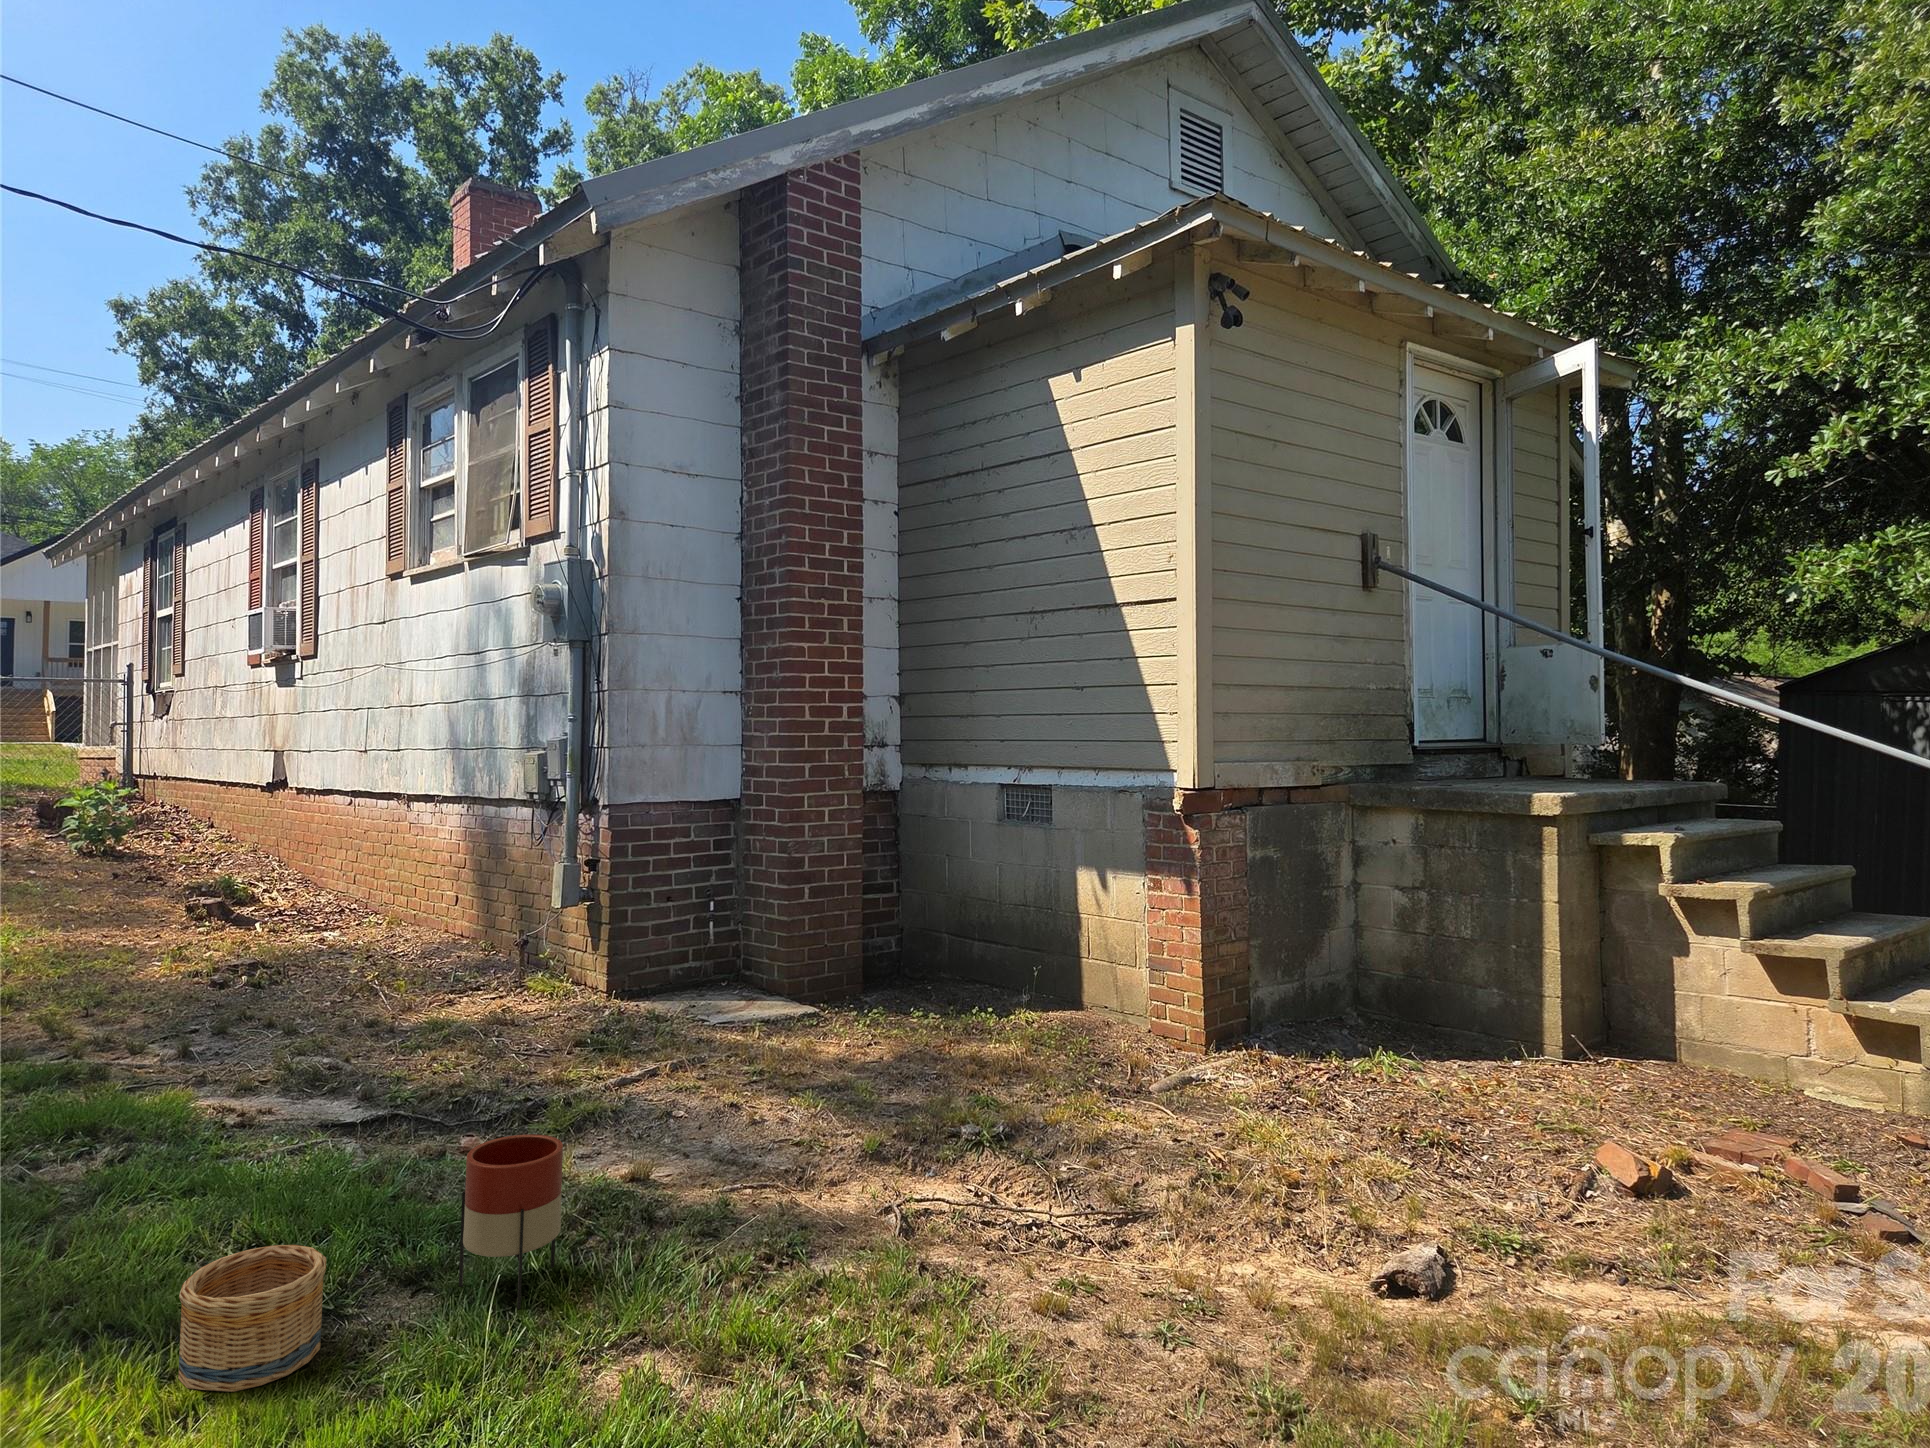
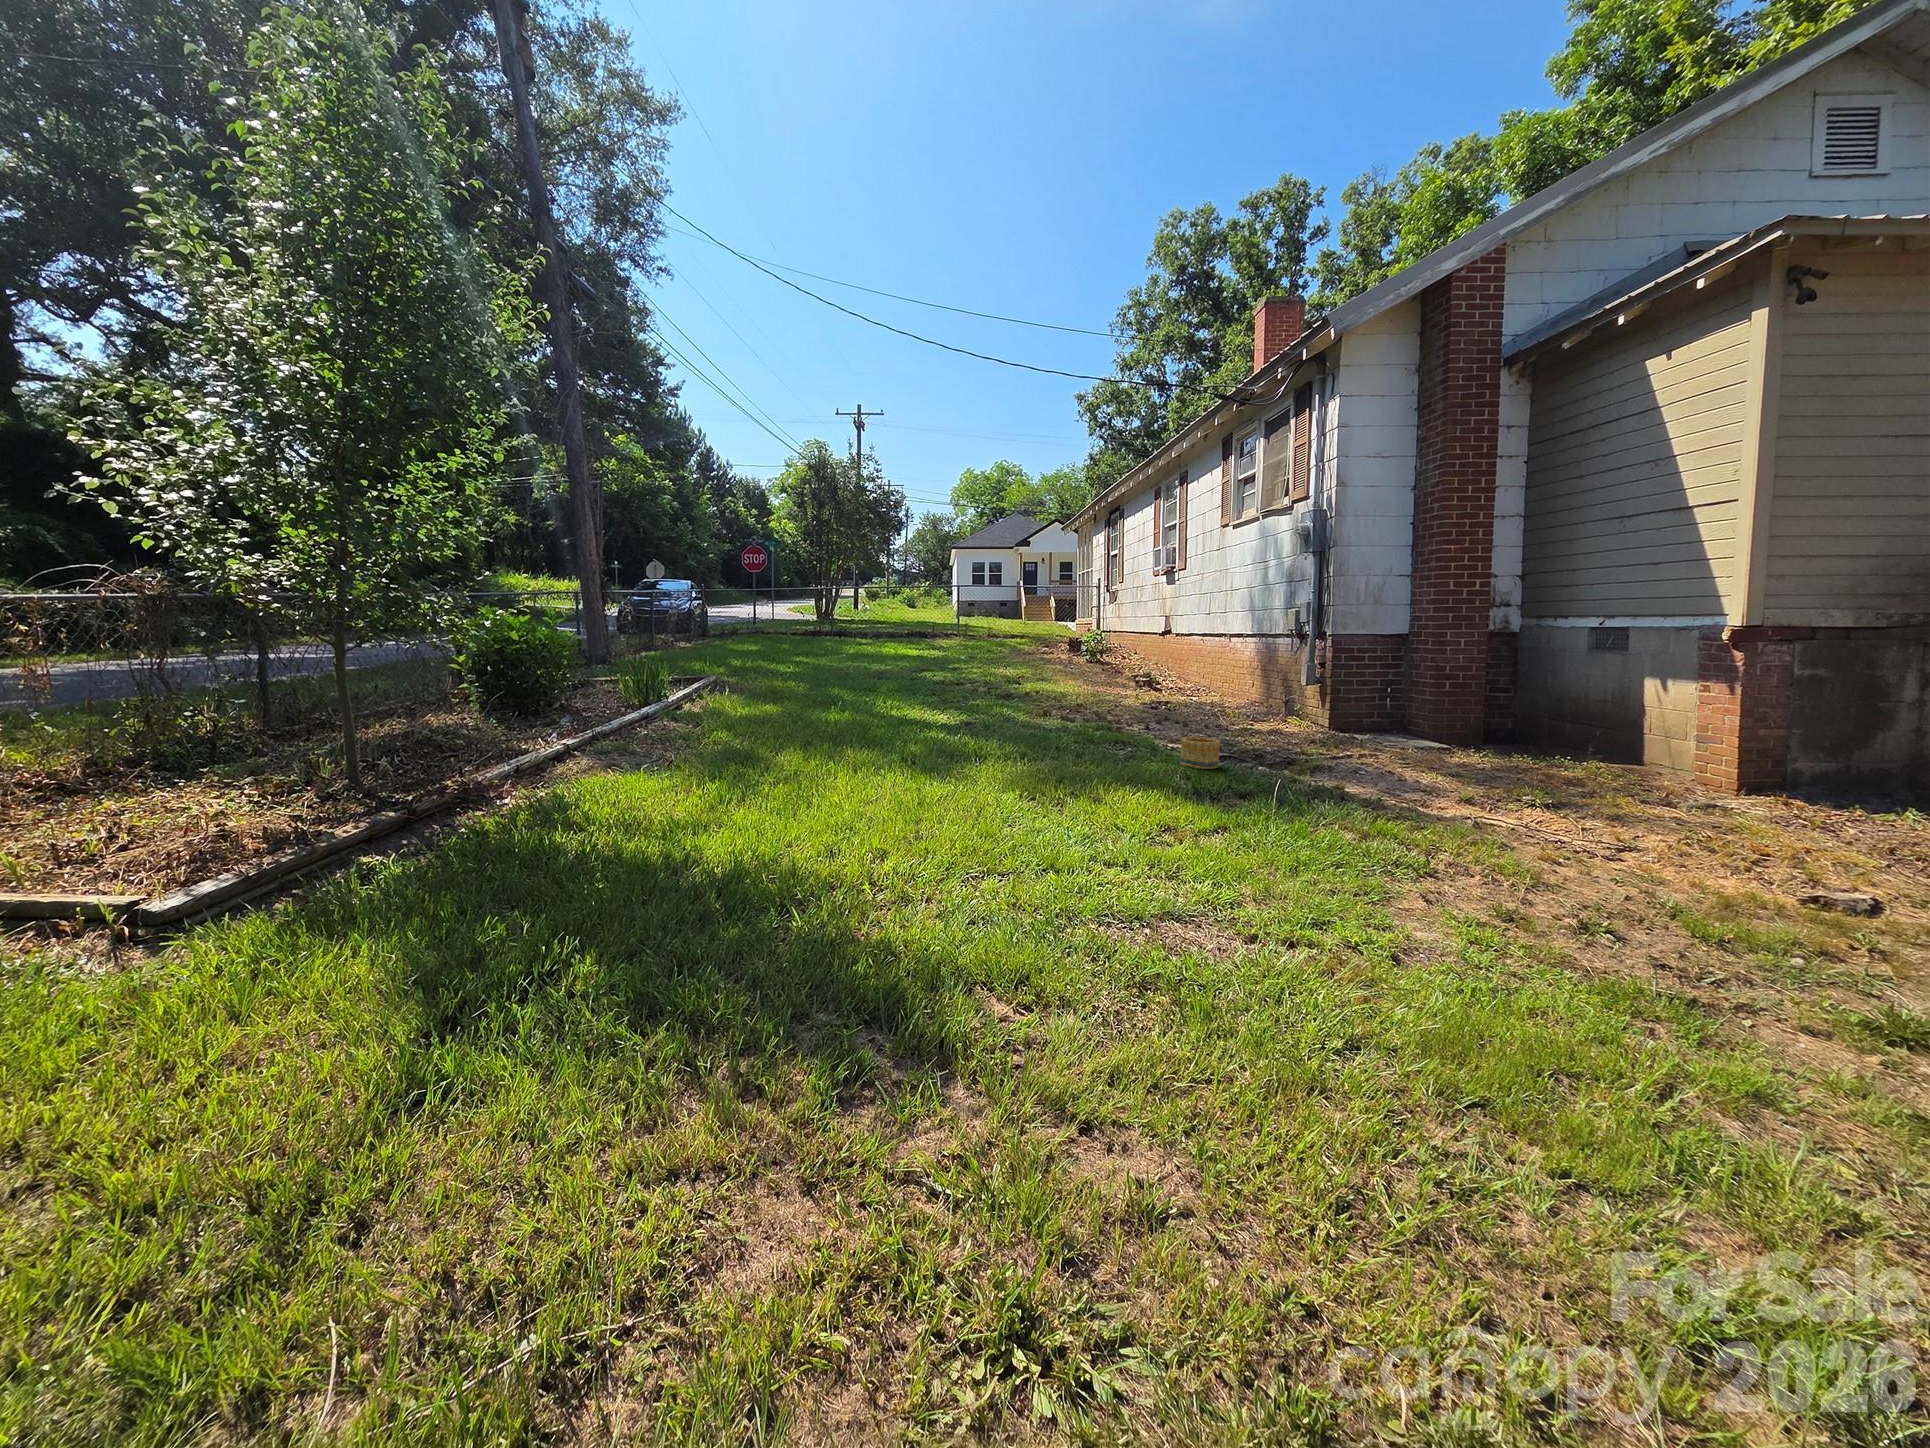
planter: present [459,1134,563,1309] -> none [1259,723,1298,776]

